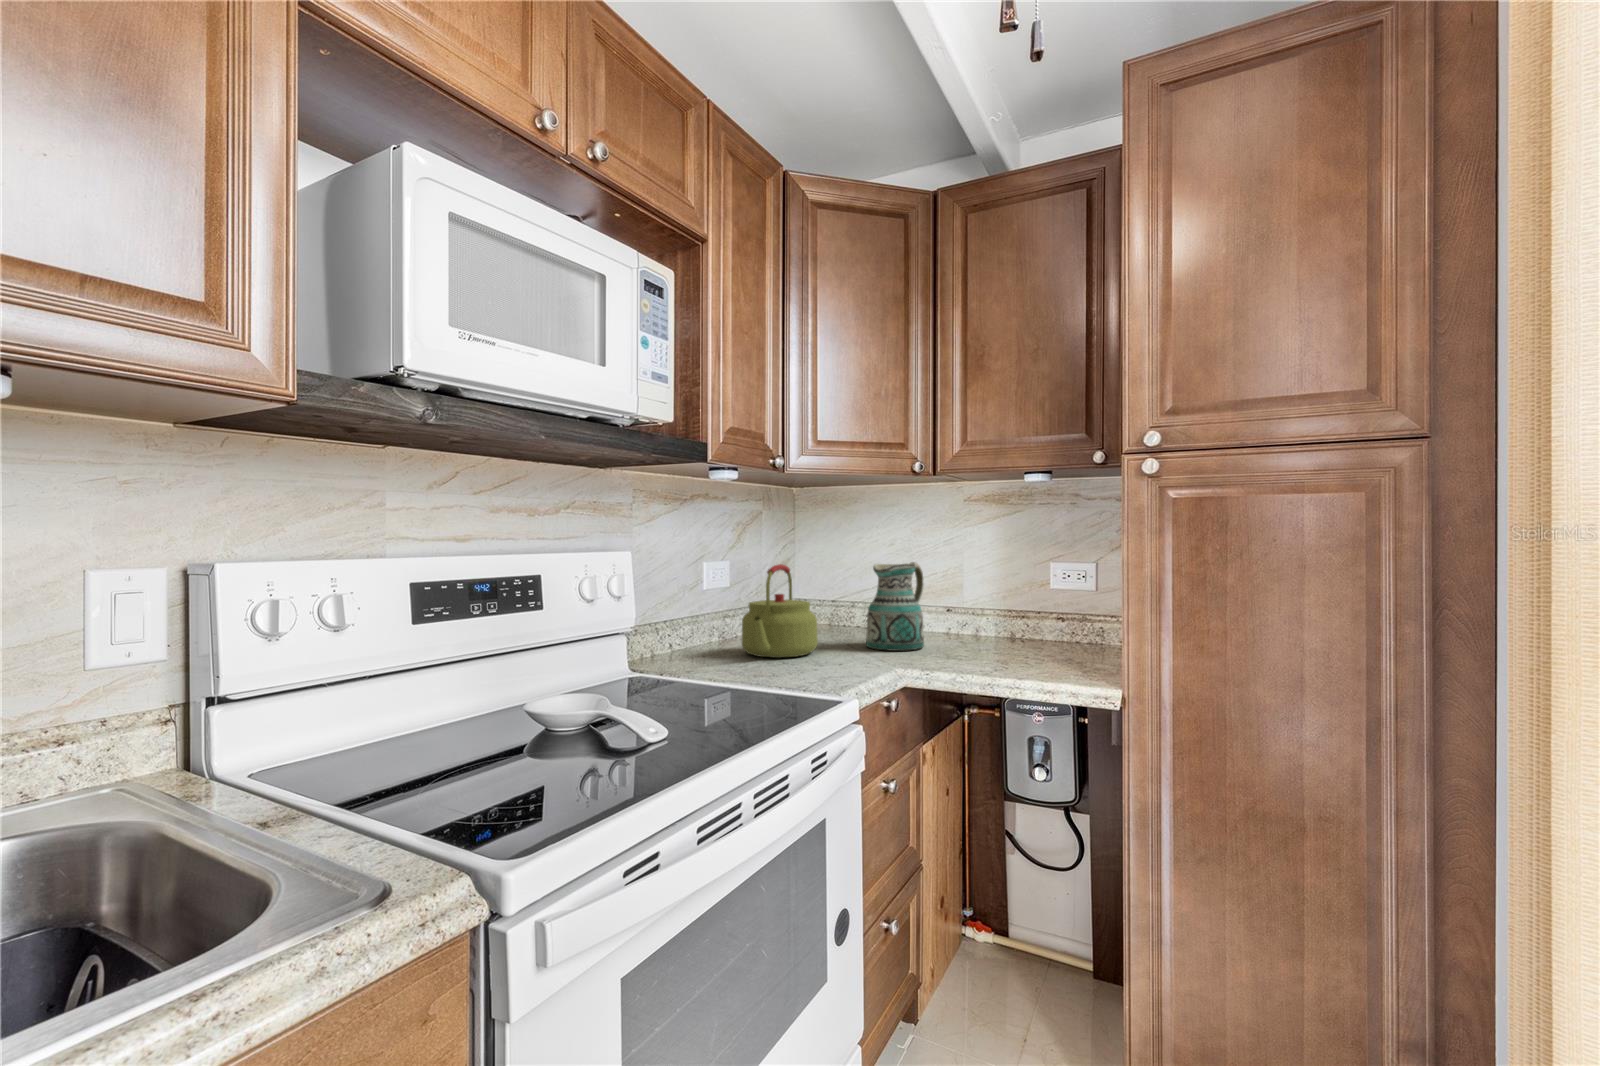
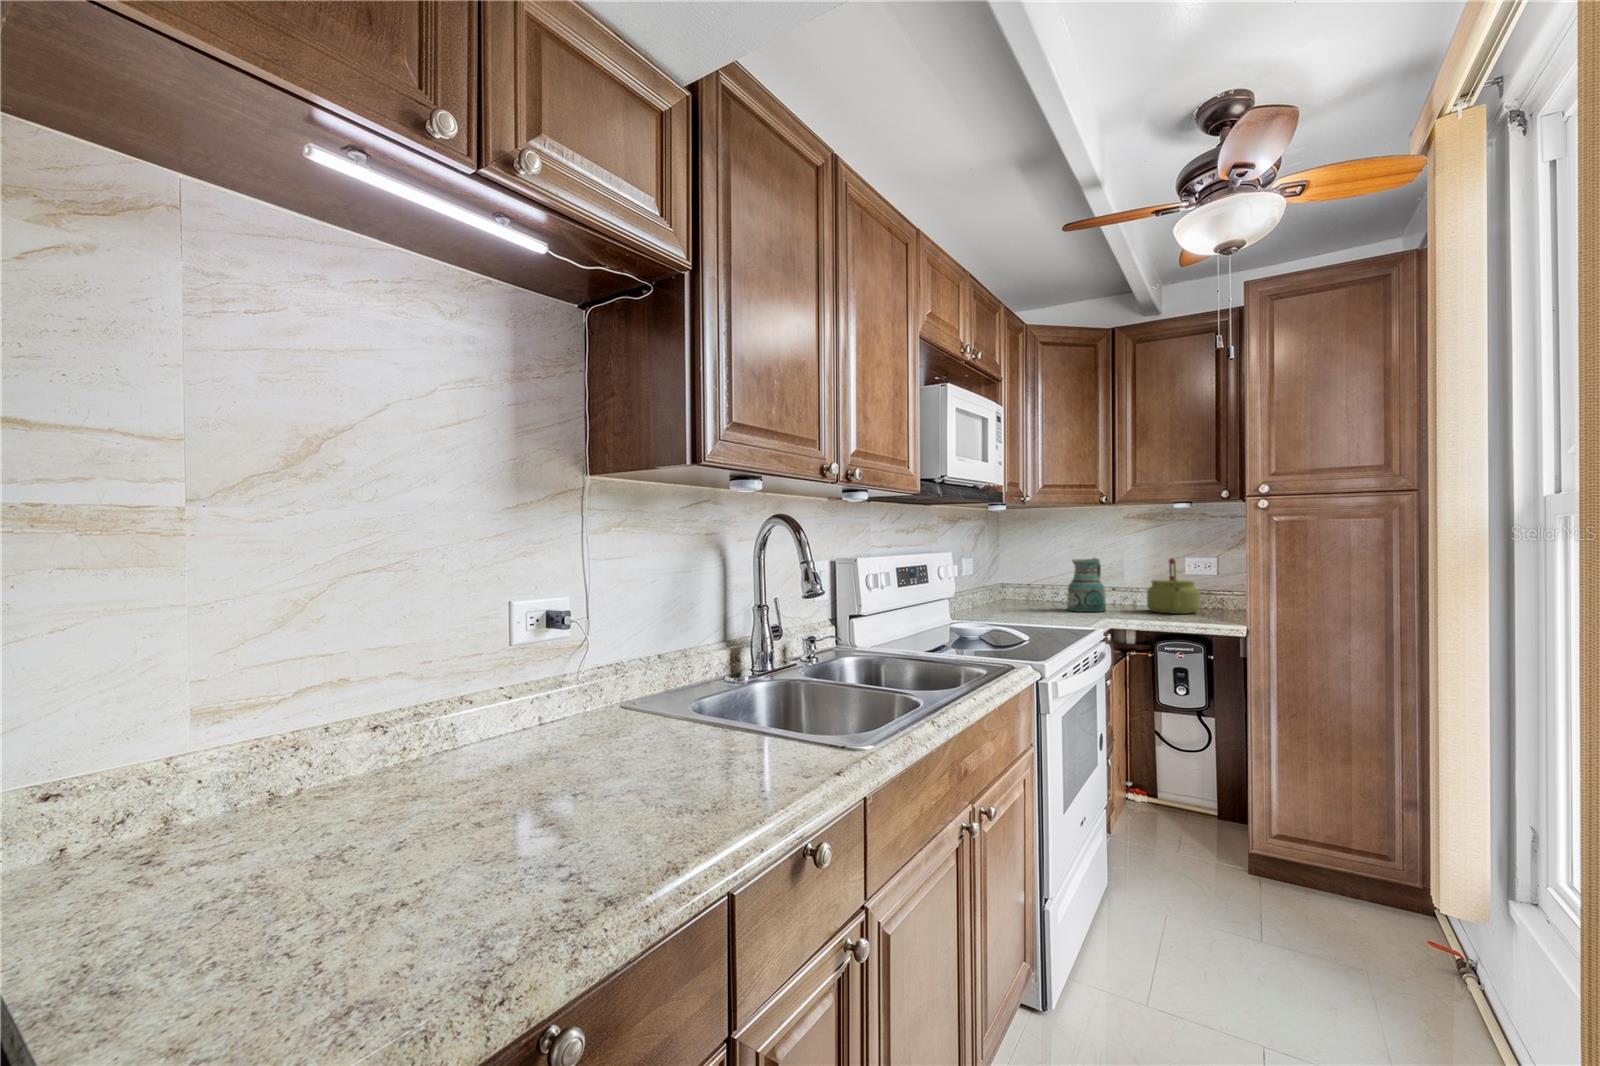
kettle: present [742,564,818,658] -> present [1147,558,1200,614]

